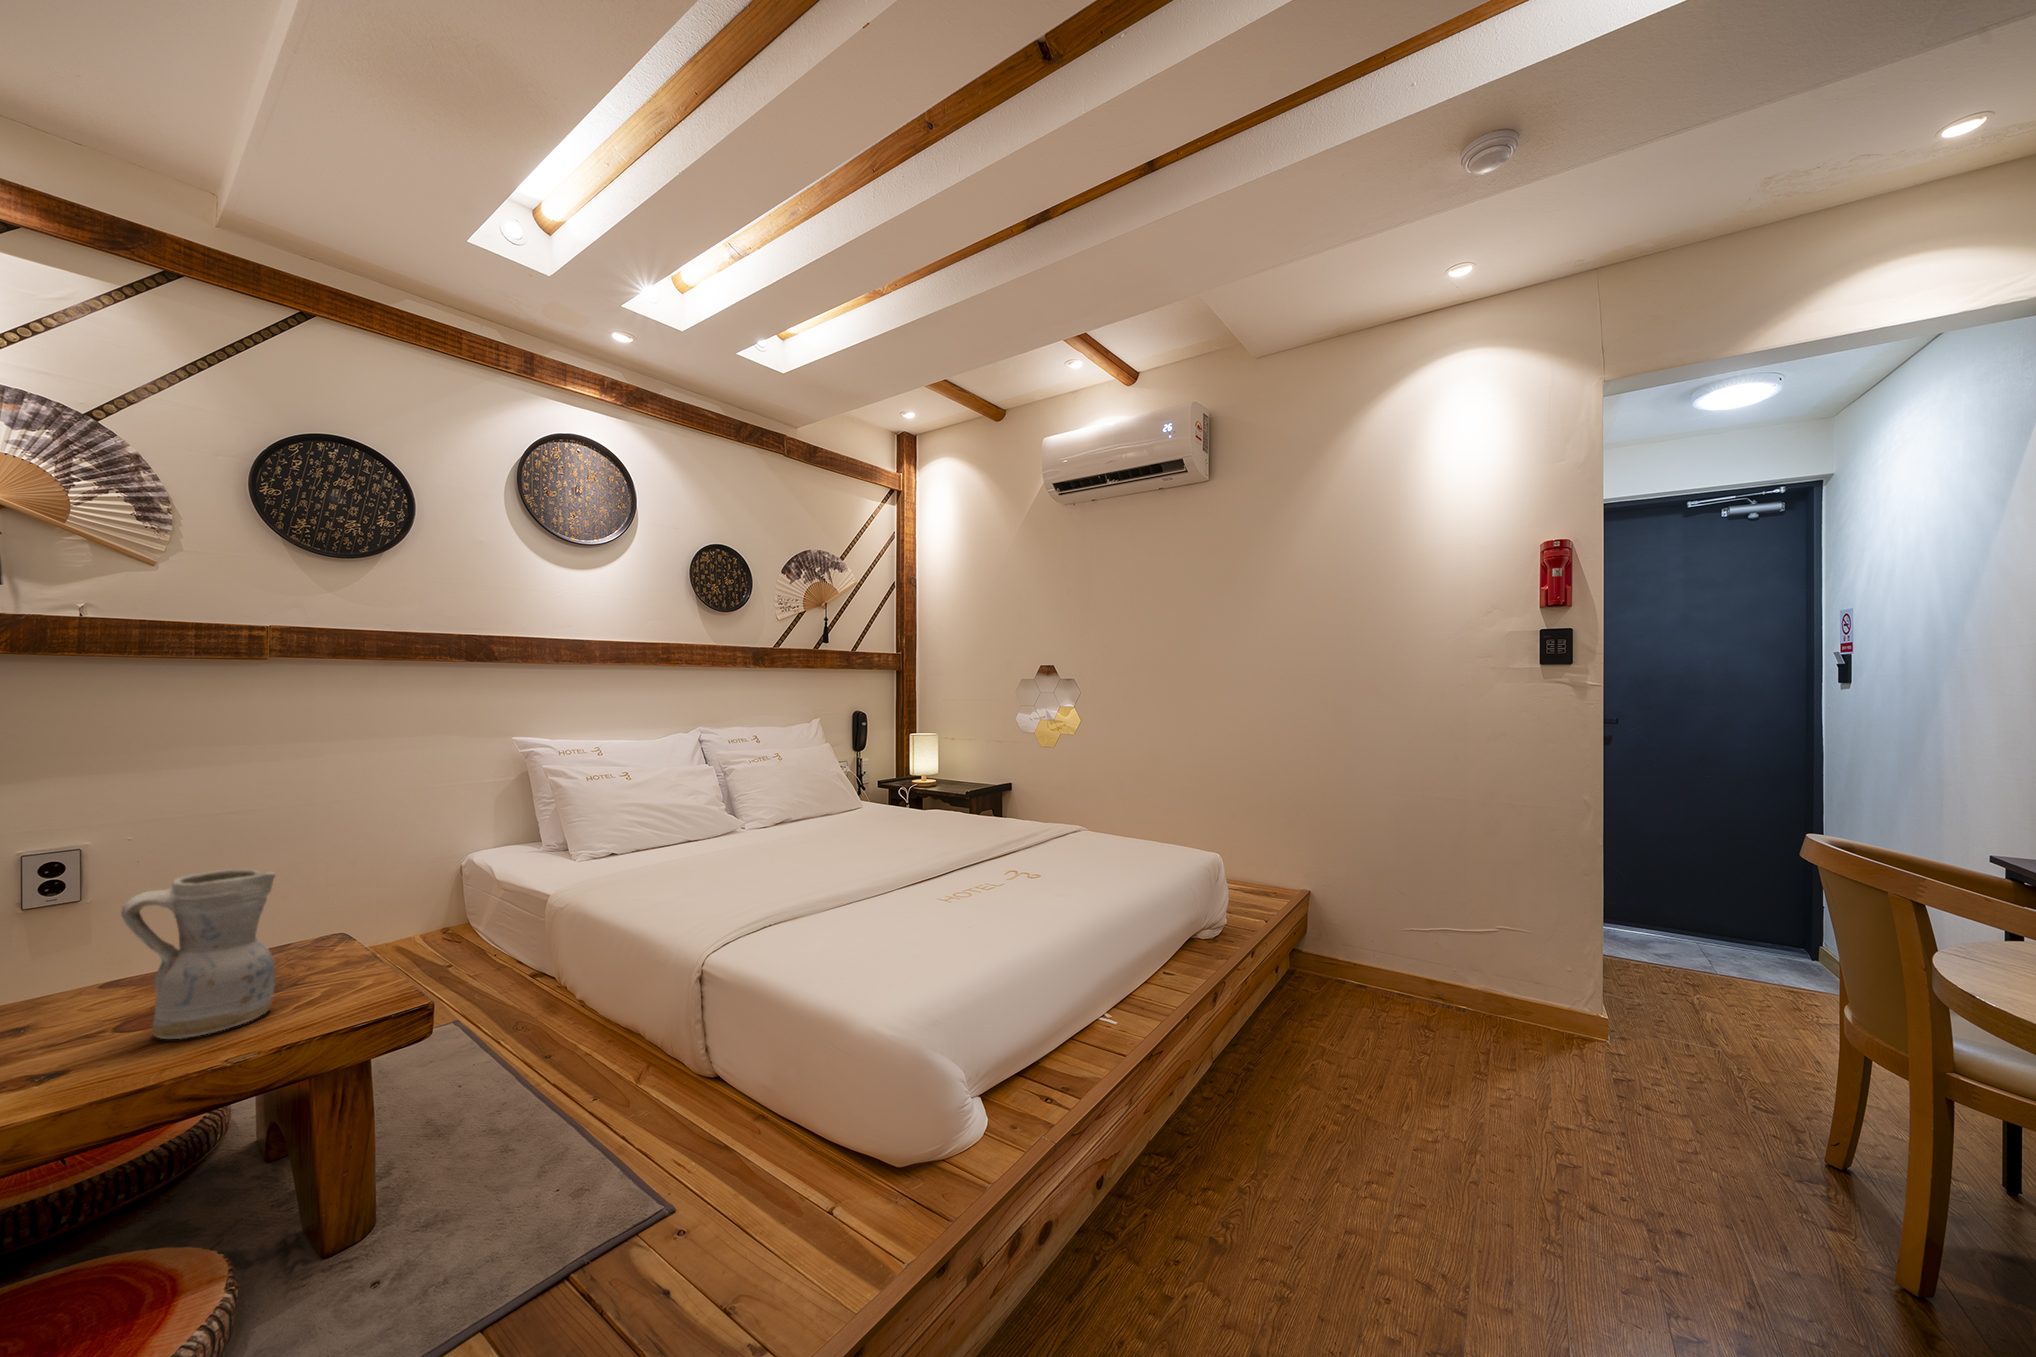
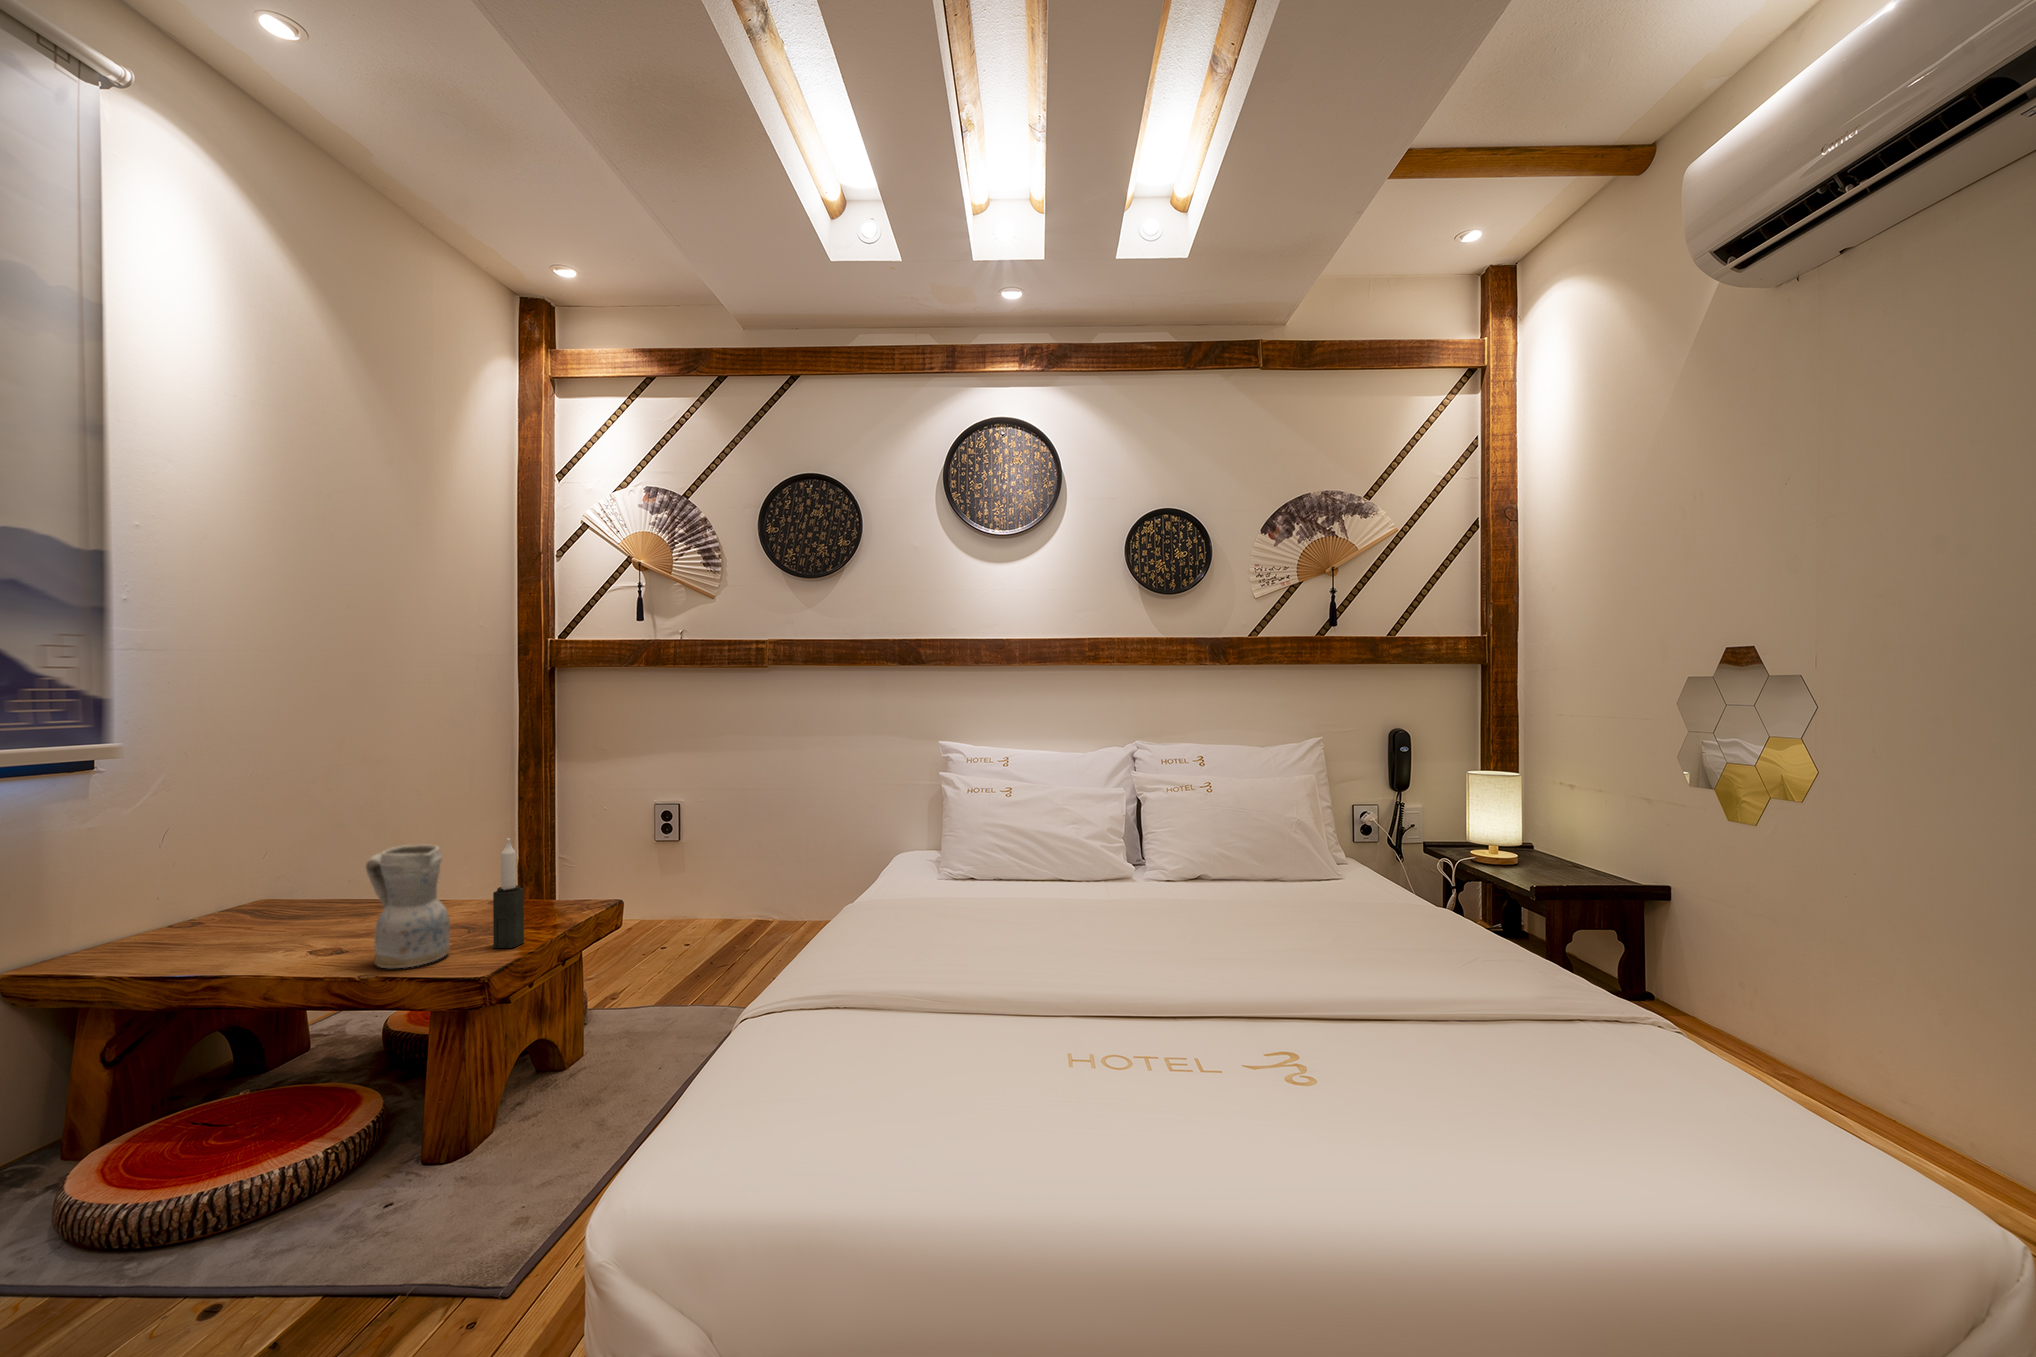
candle: none [299,849,339,985] -> present [493,838,524,948]

